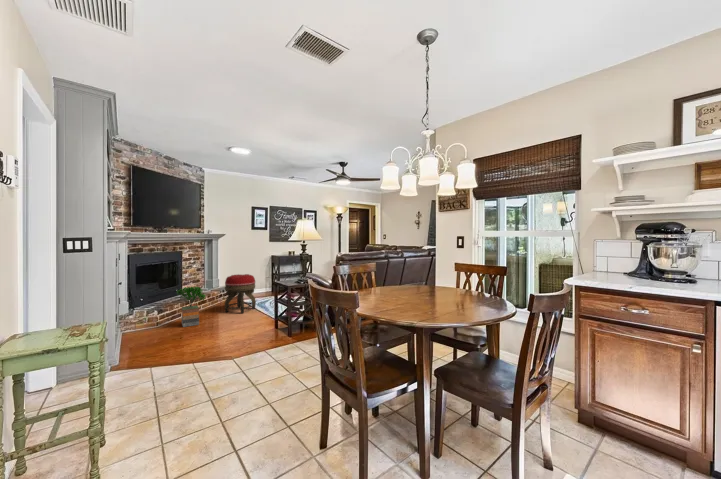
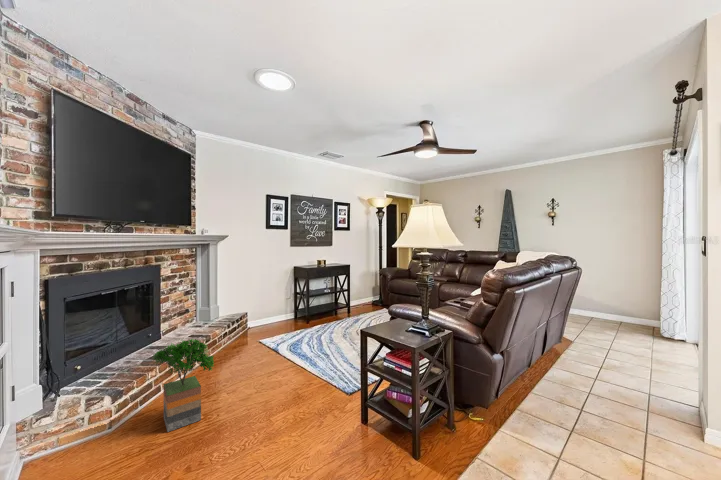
footstool: present [225,274,256,313] -> none [240,303,292,377]

